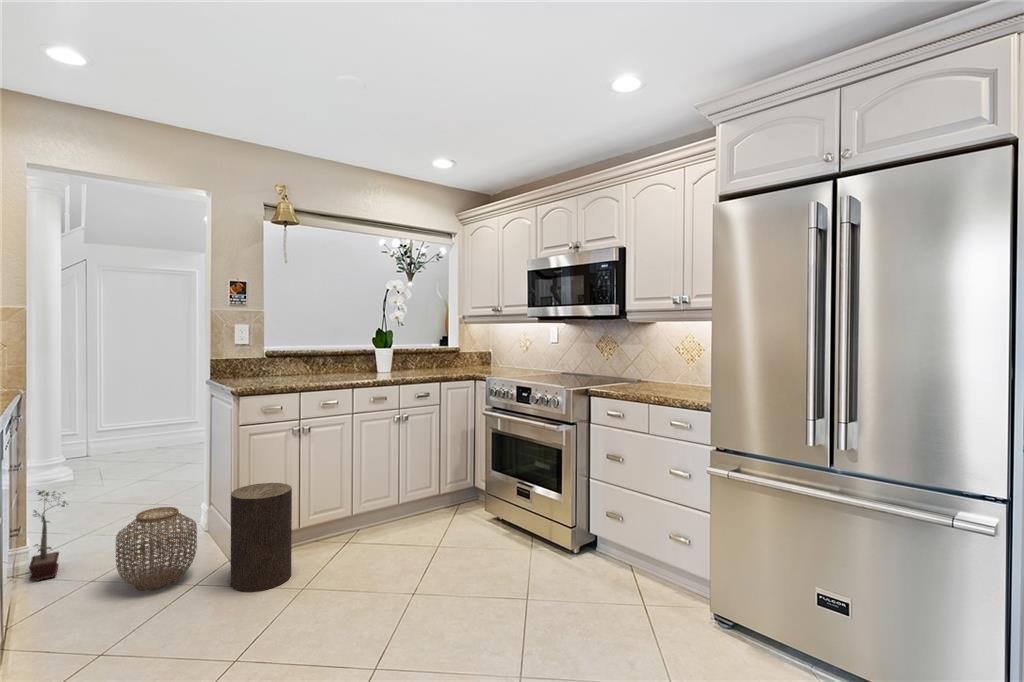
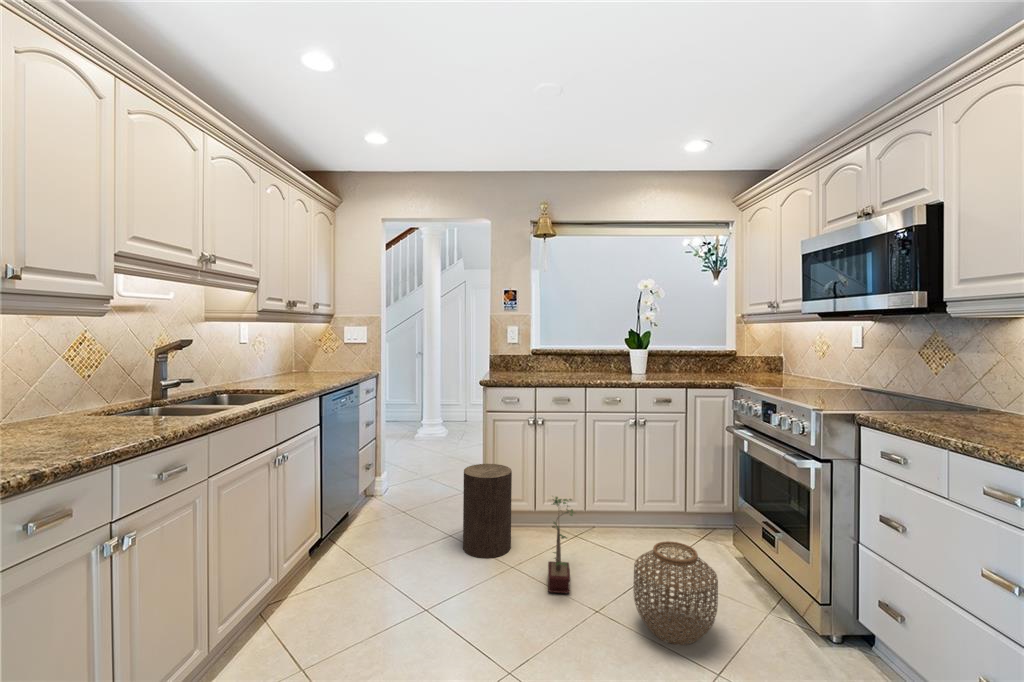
potted plant: present [29,491,66,581] -> present [548,497,574,593]
woven basket: present [116,507,197,590] -> present [633,541,718,645]

